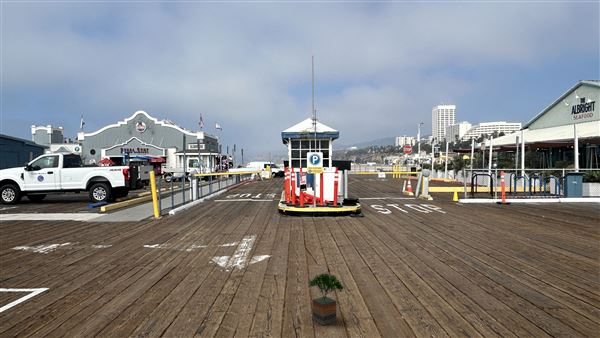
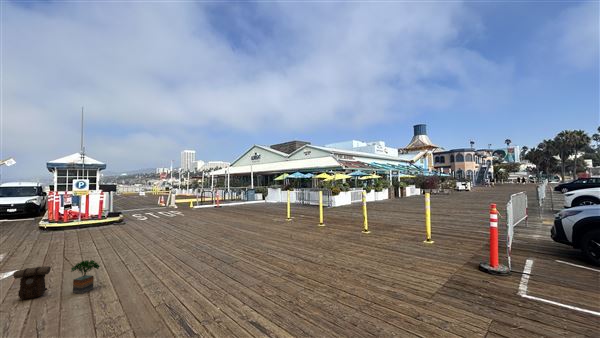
backpack: none [254,268,288,312] -> present [13,266,51,299]

